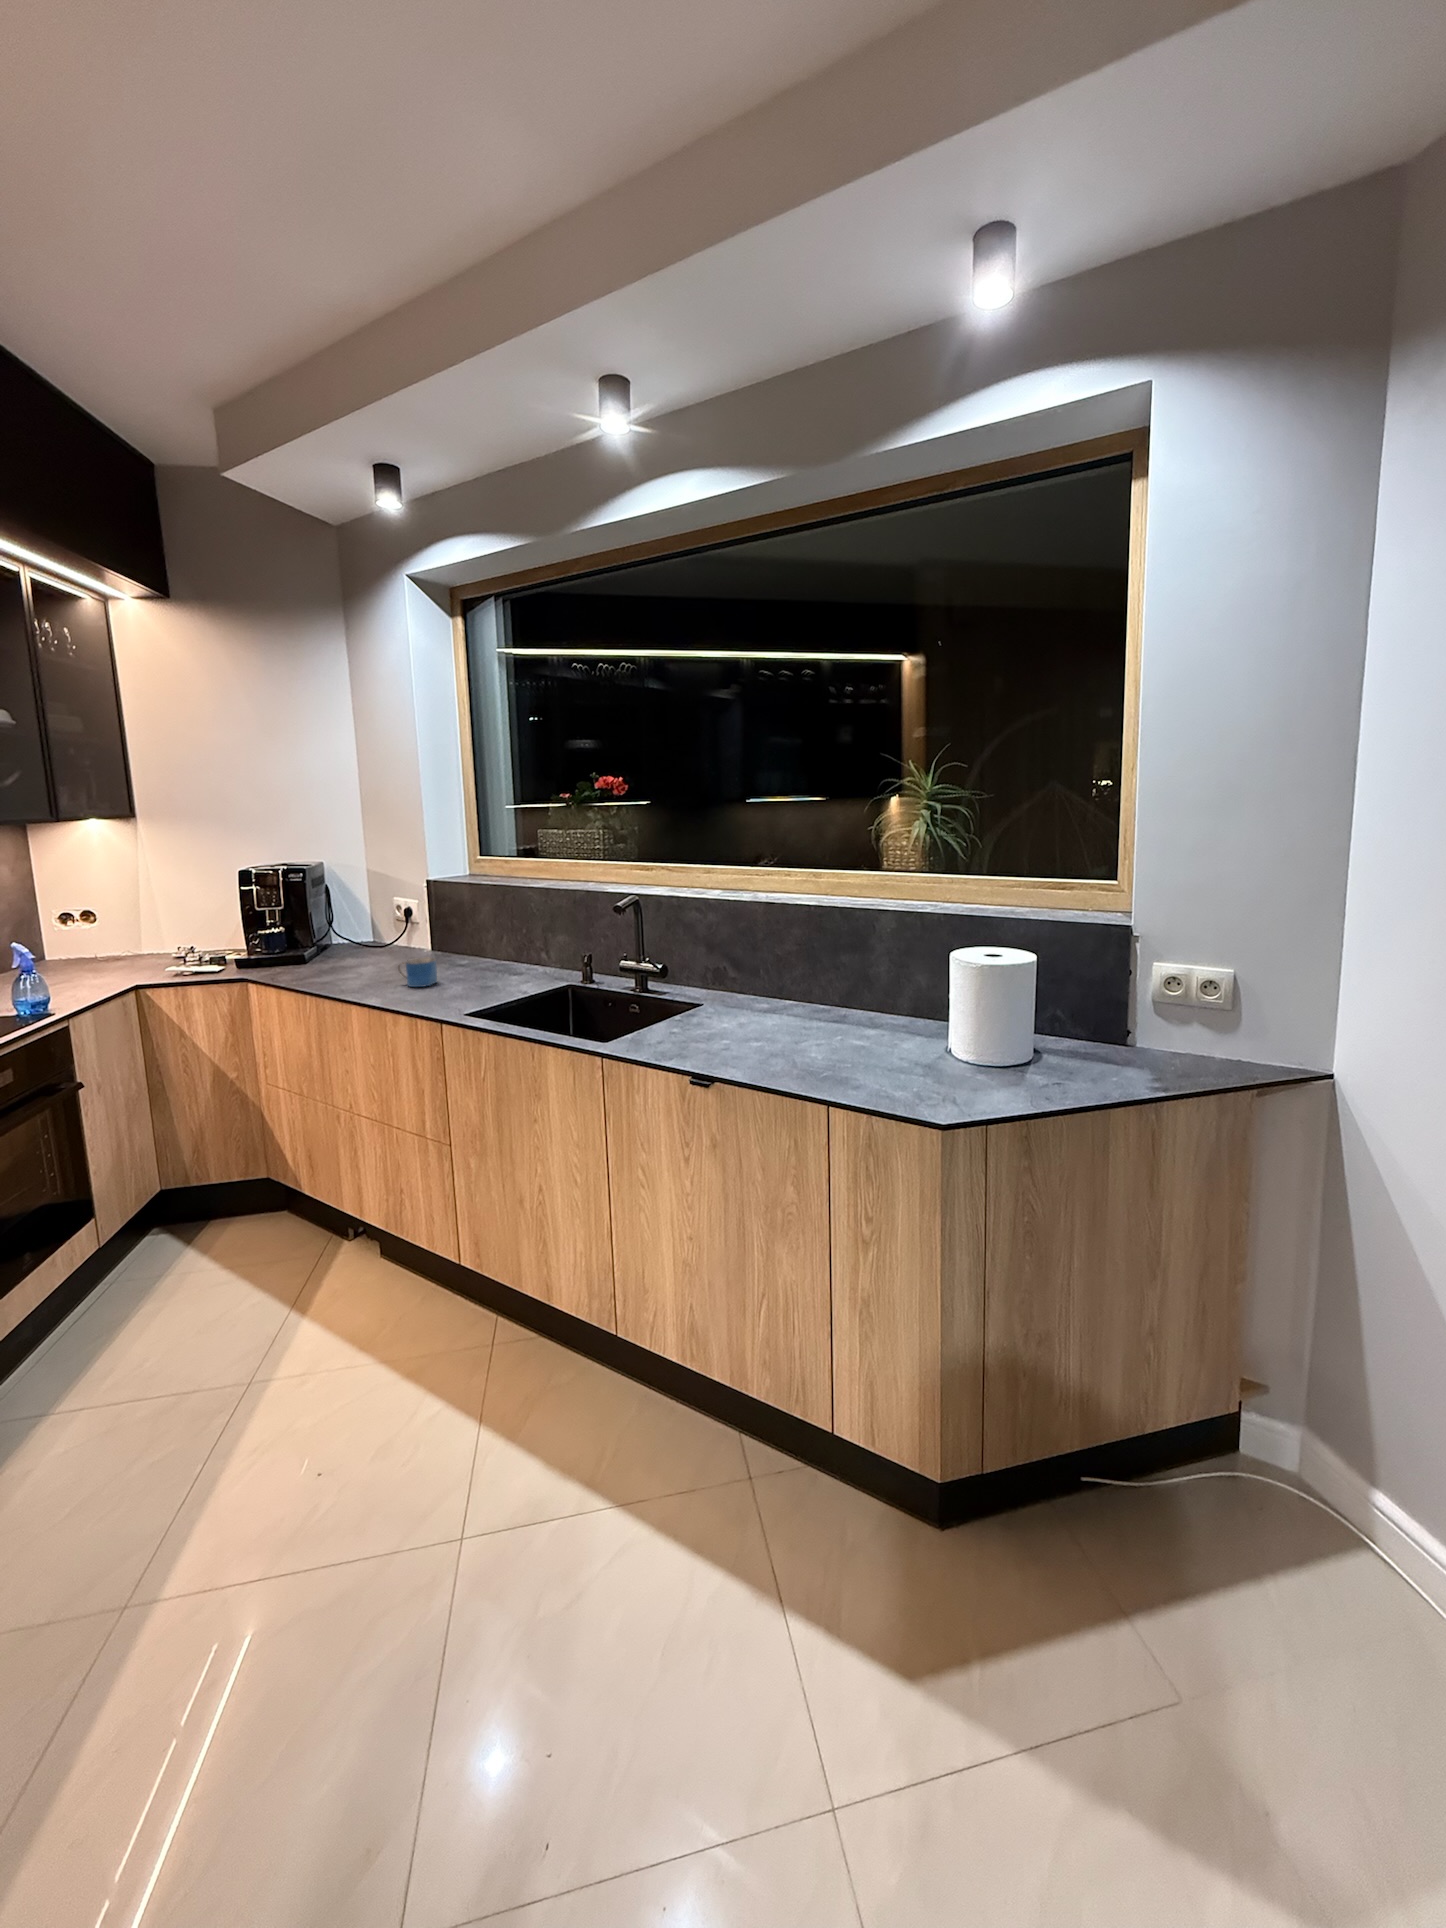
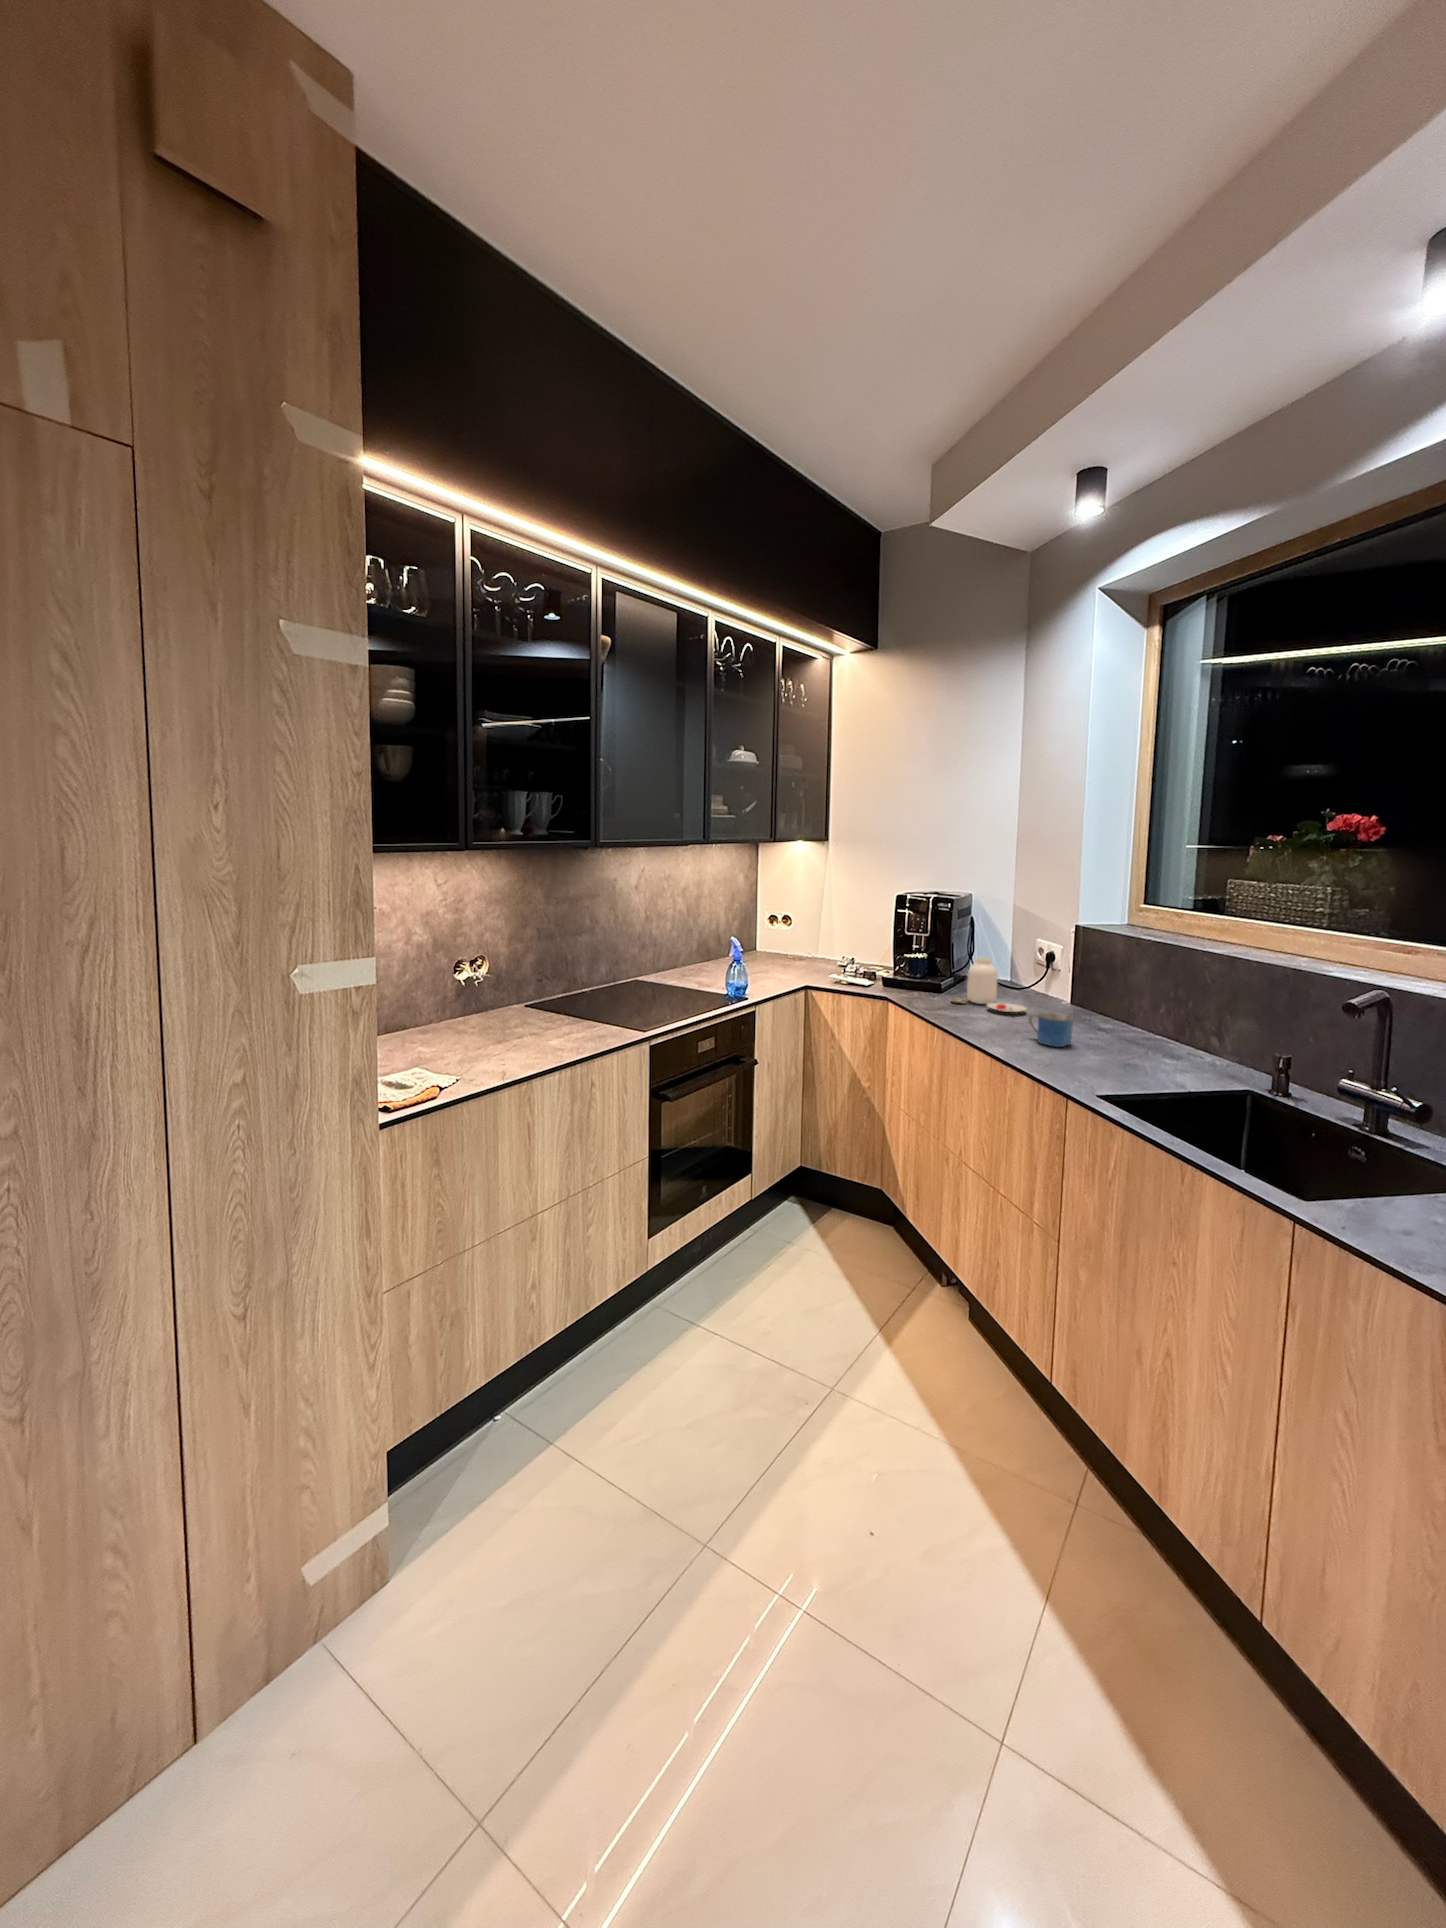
jar: none [317,921,394,970] -> present [953,958,1026,1012]

